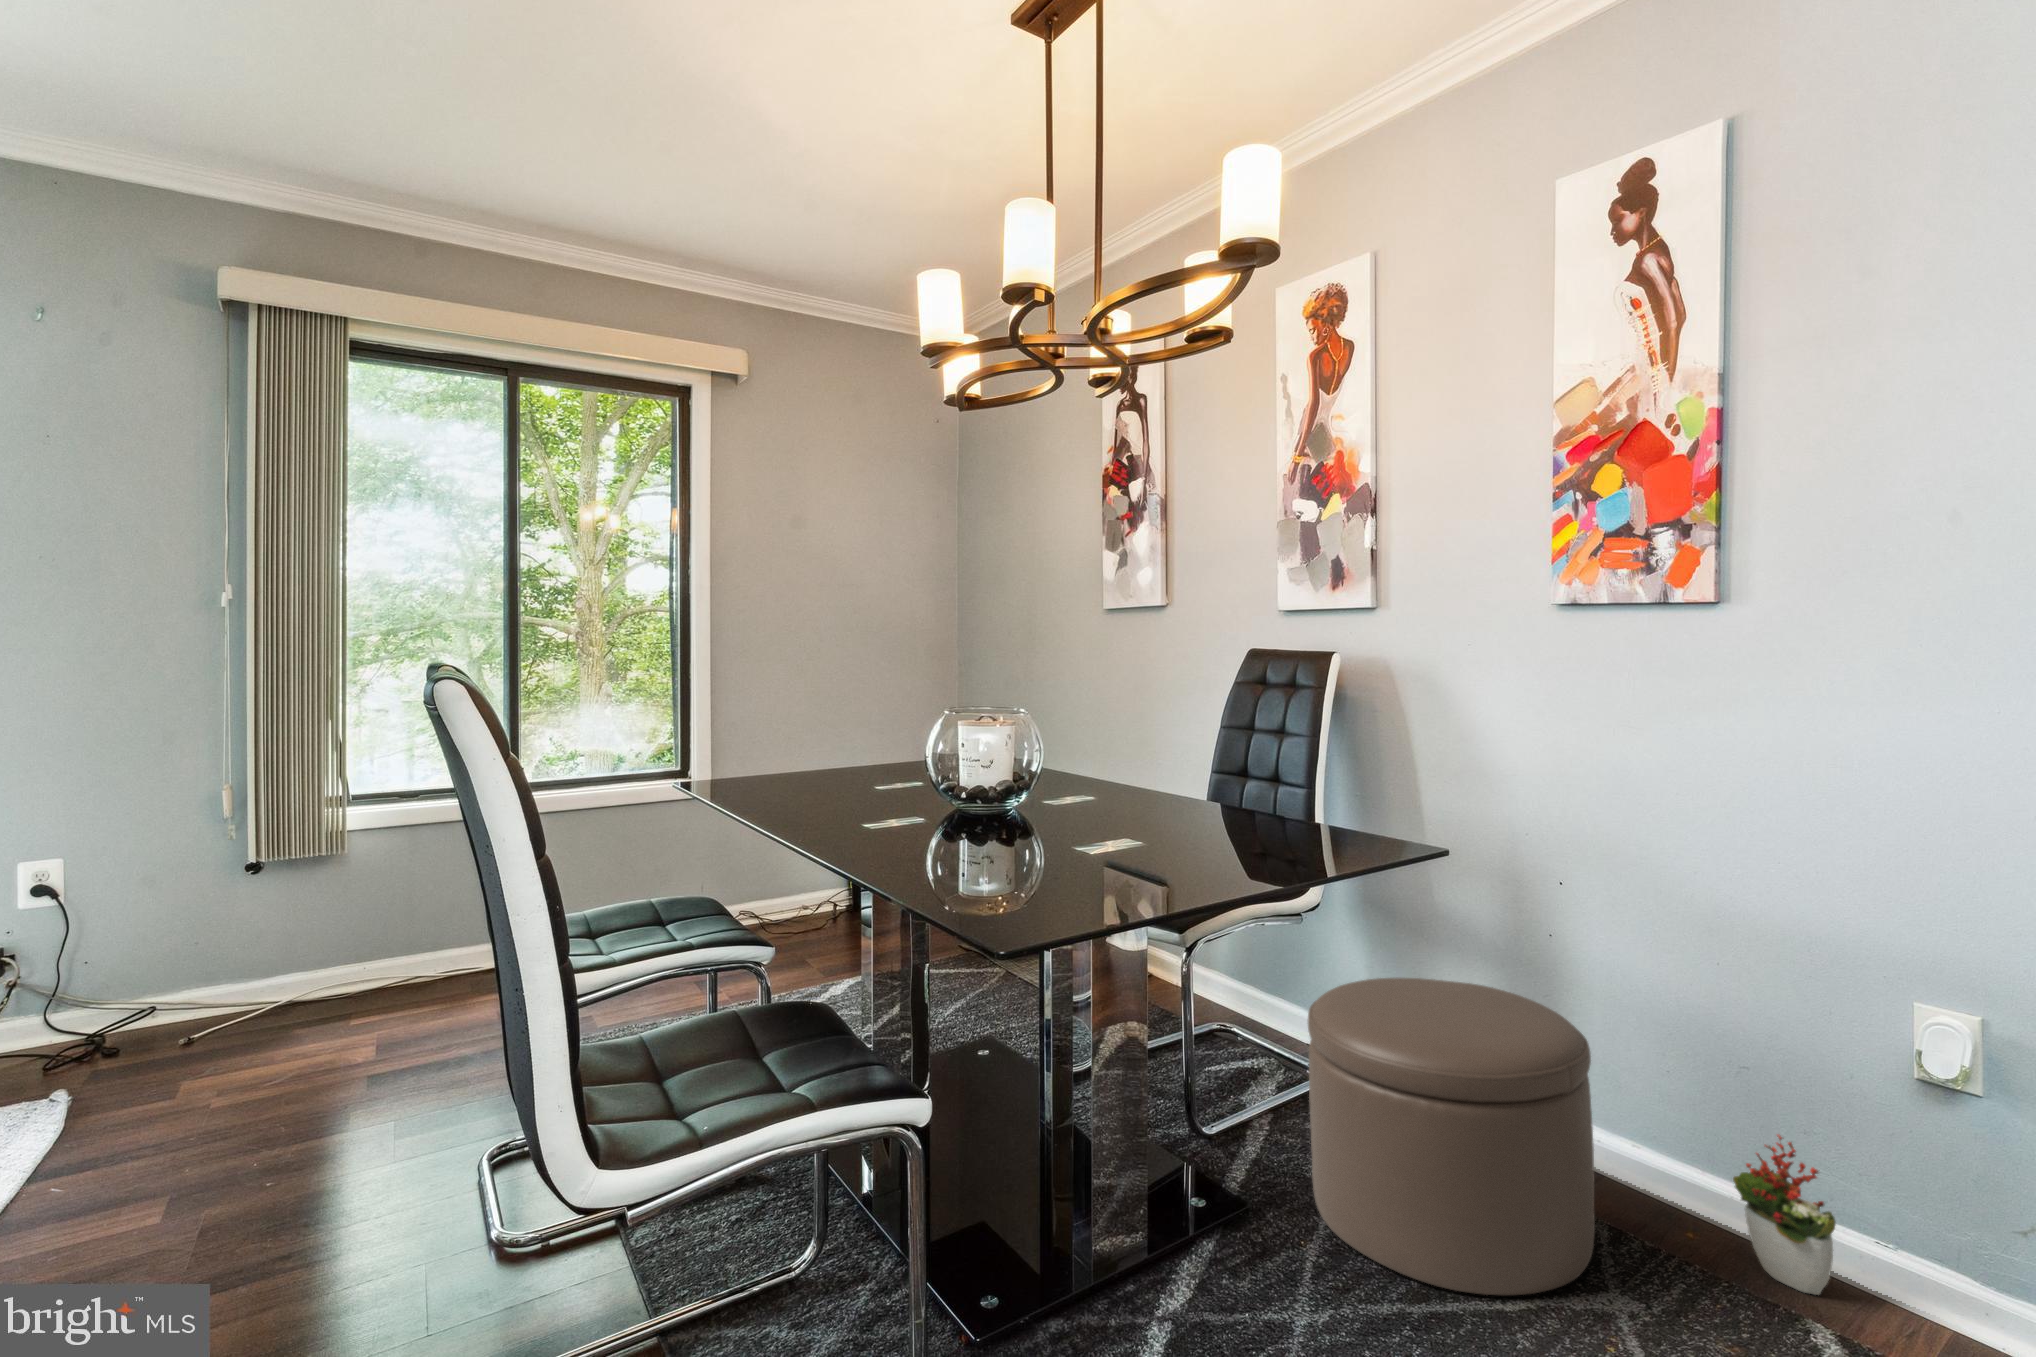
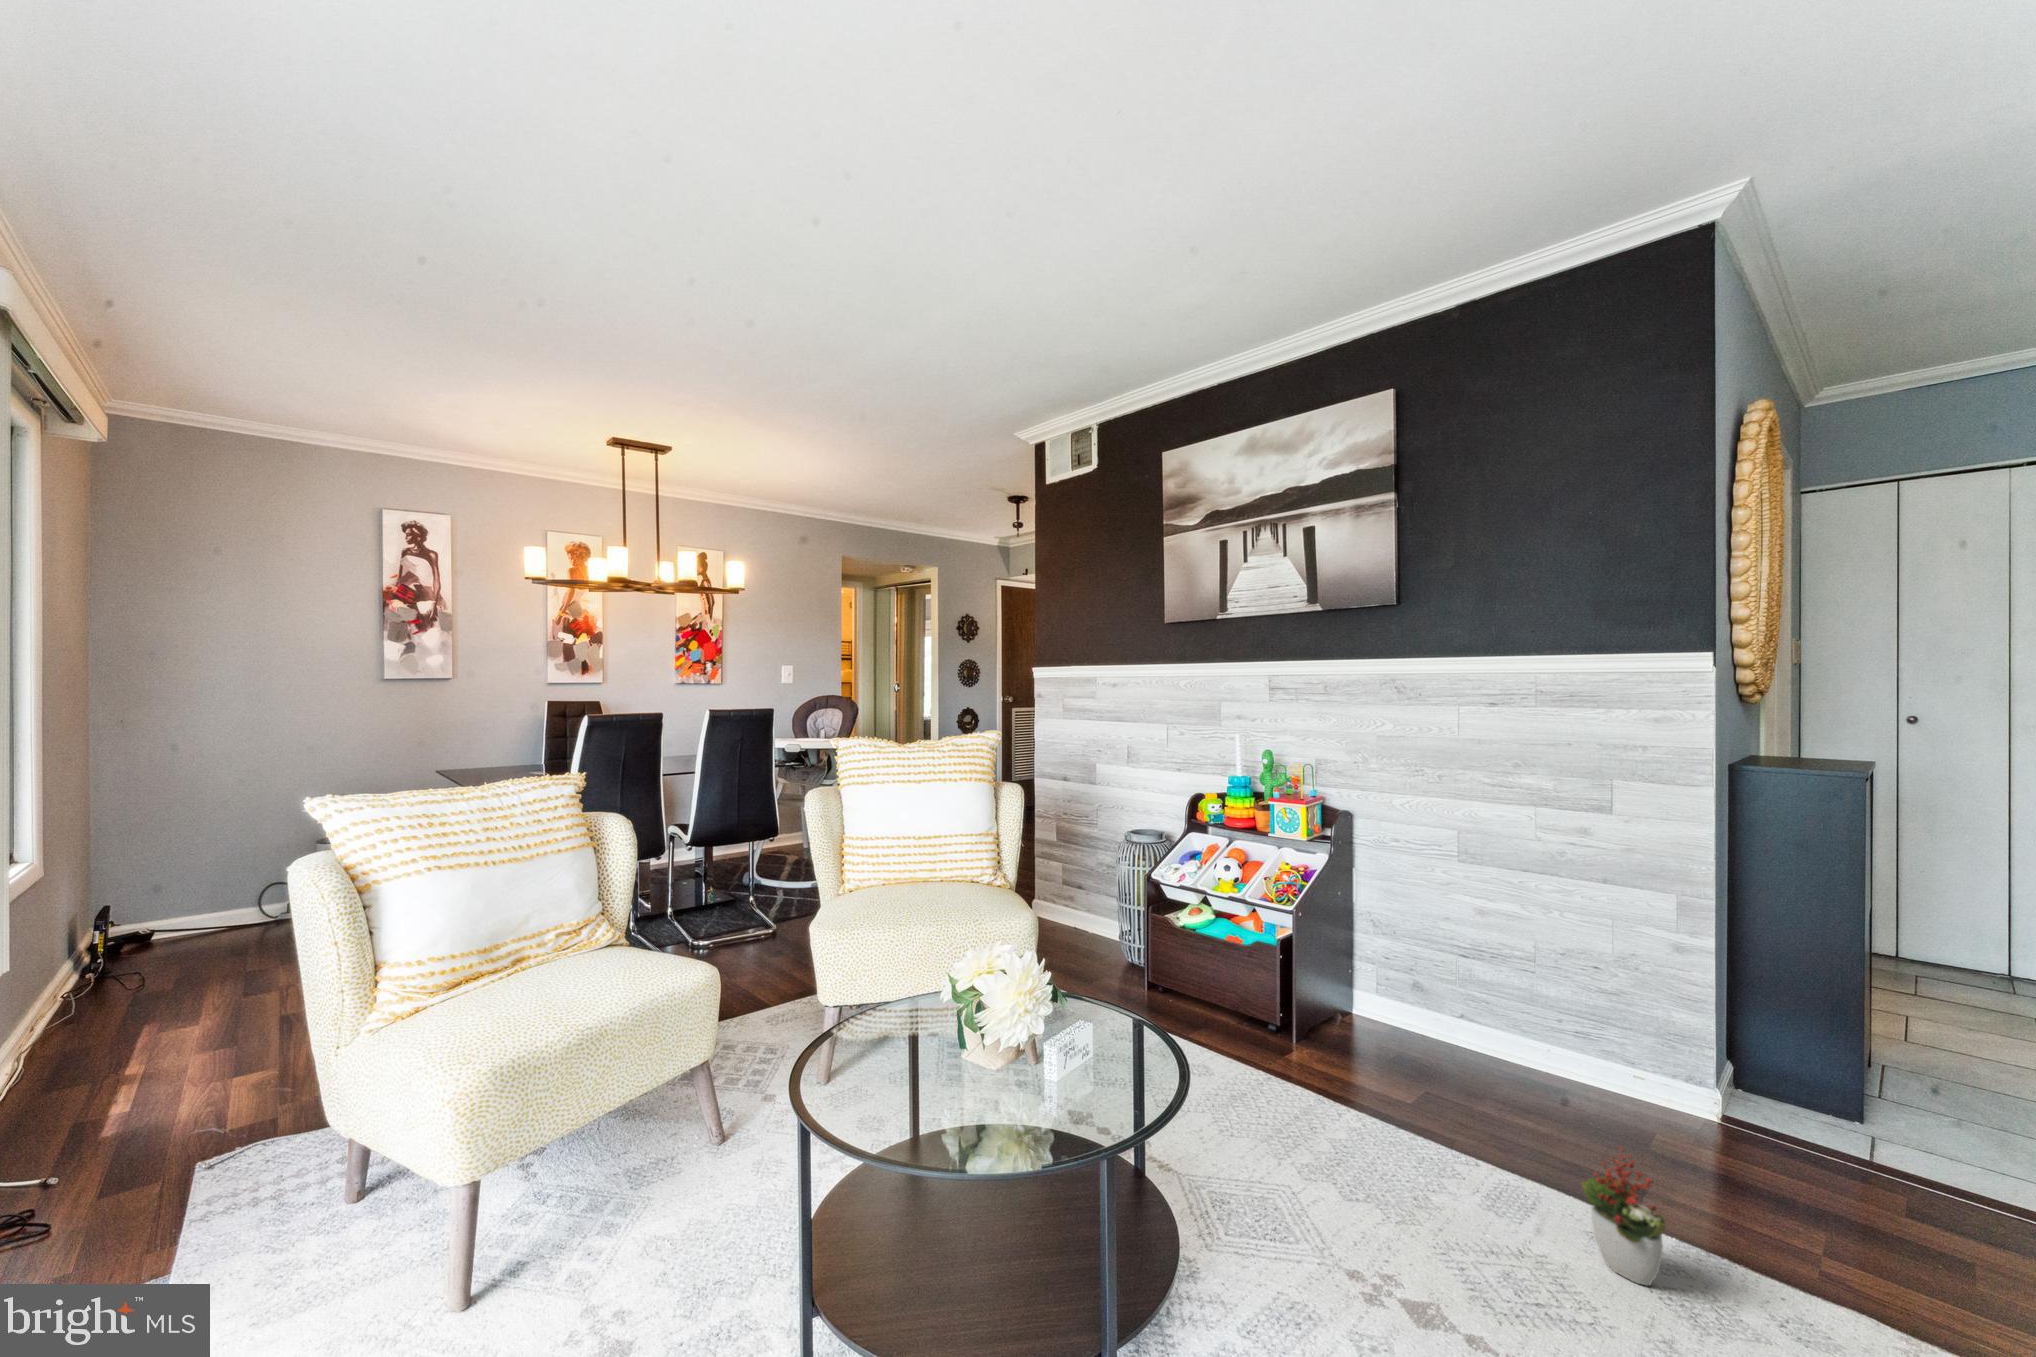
ottoman: present [1308,978,1595,1296] -> none [1227,999,1467,1288]

